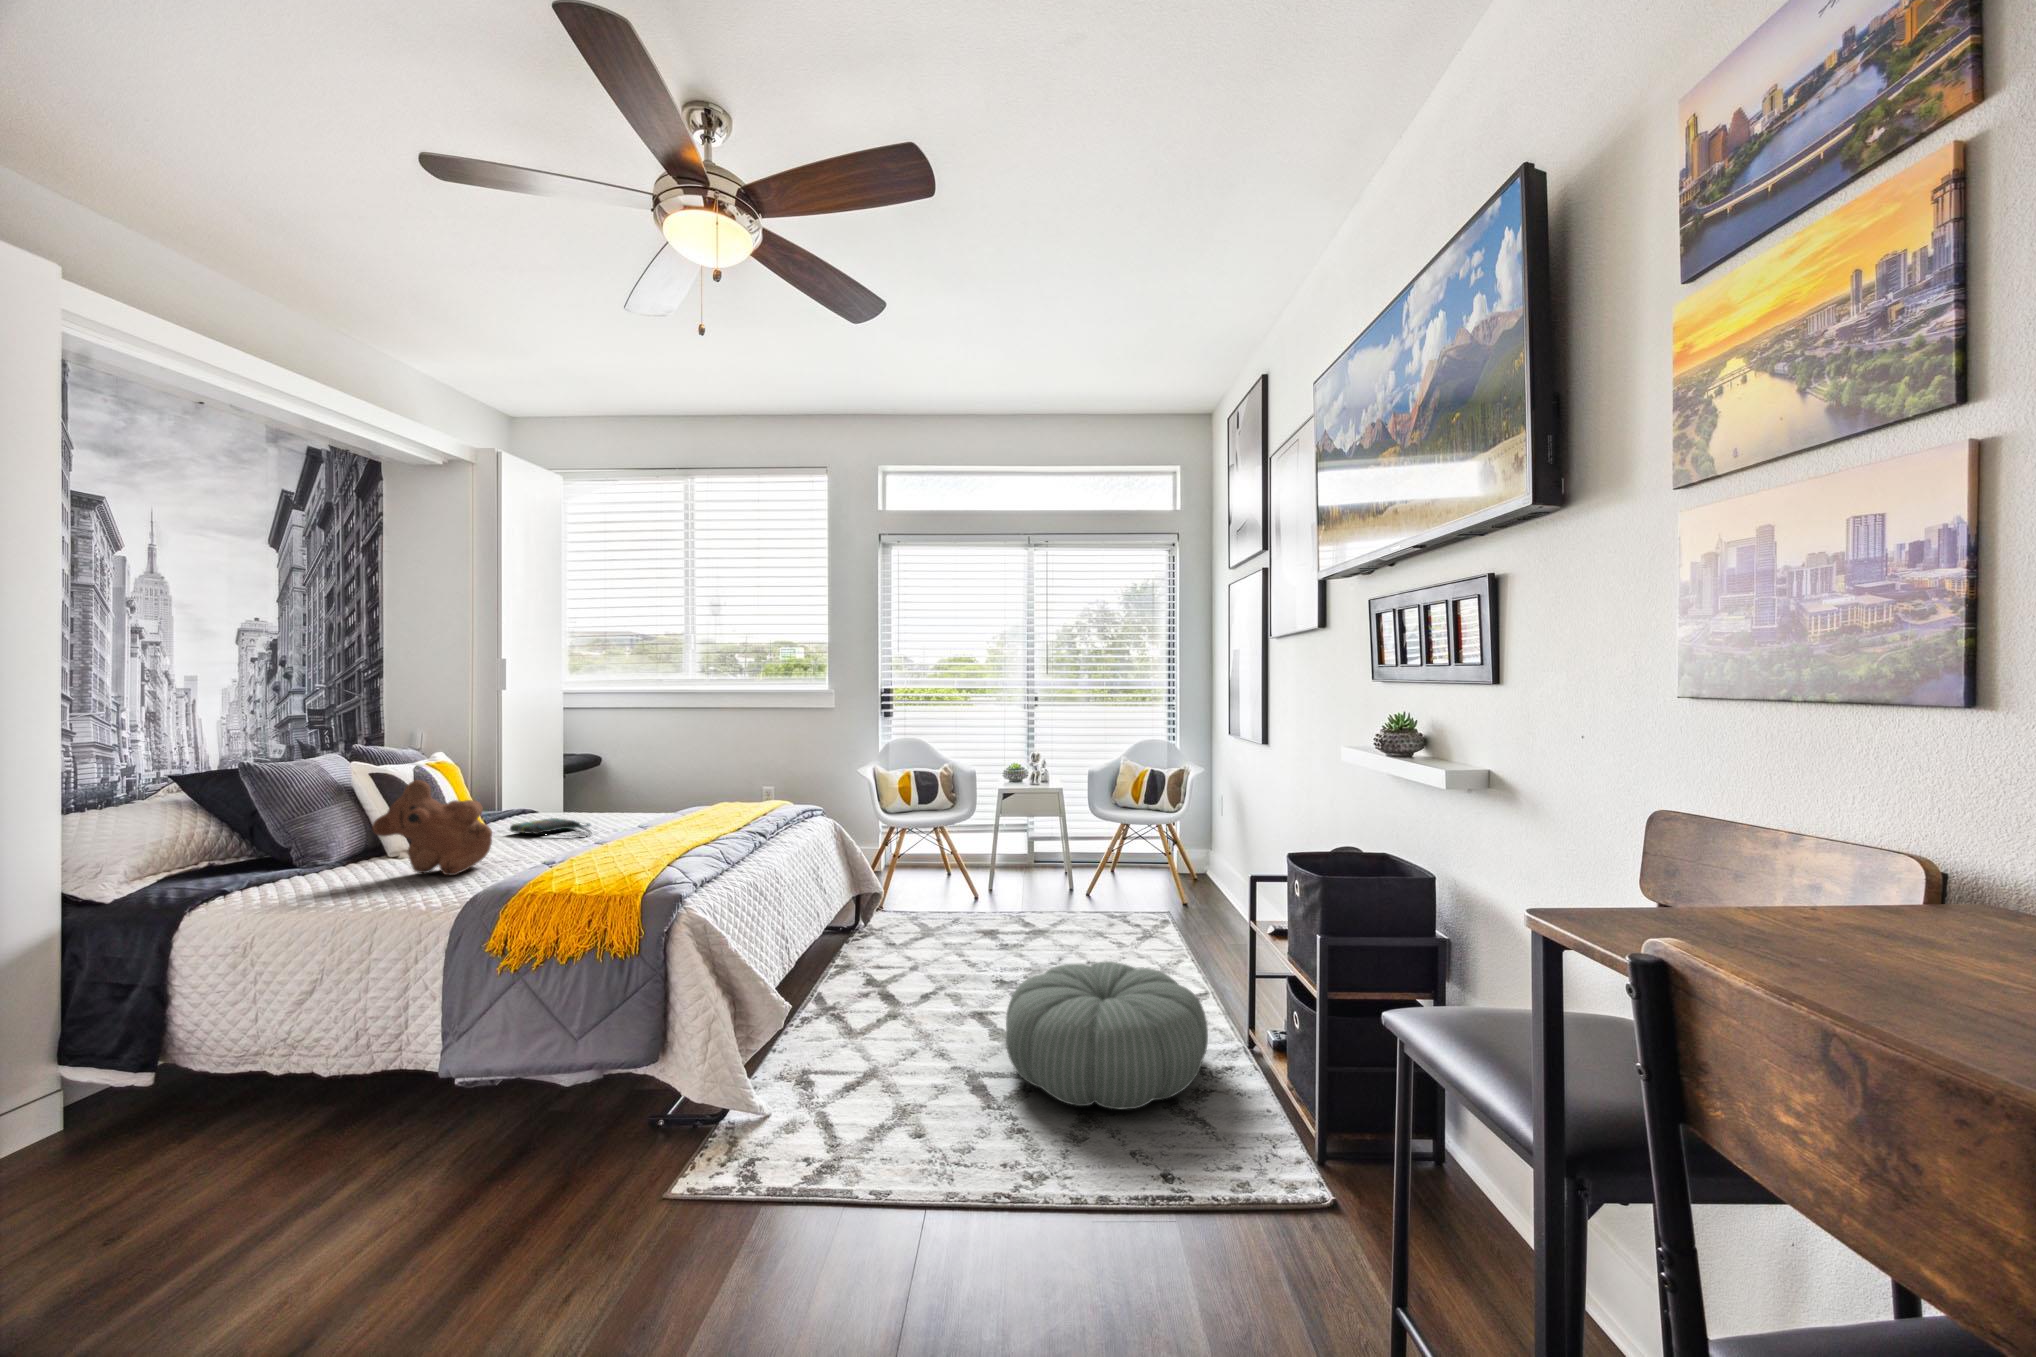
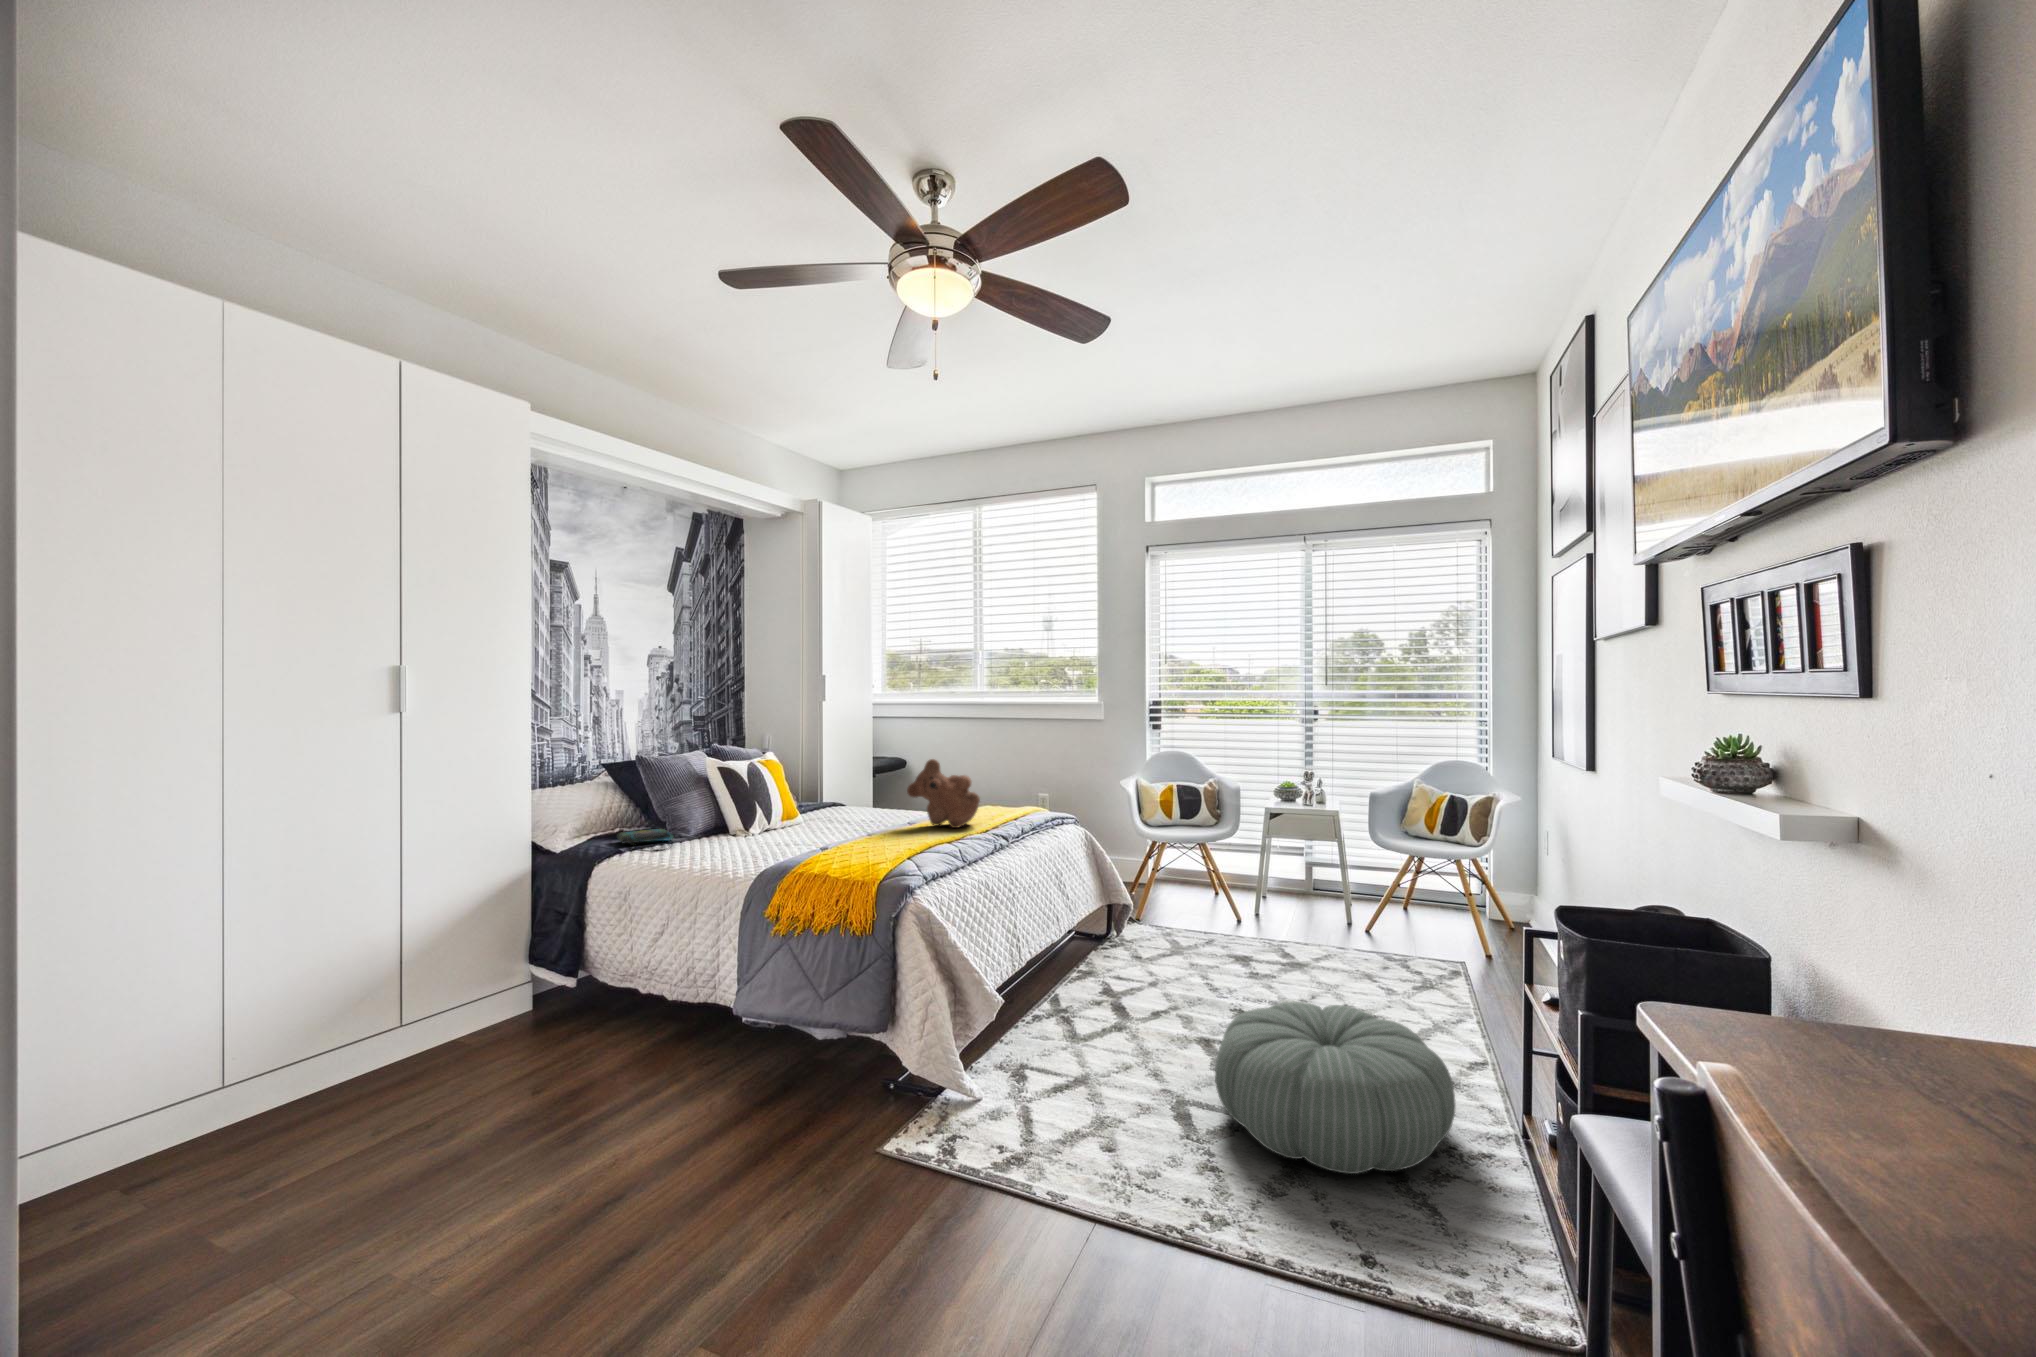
teddy bear: present [372,780,492,876] -> present [907,759,980,828]
tote bag: present [510,818,591,837] -> present [617,829,675,851]

